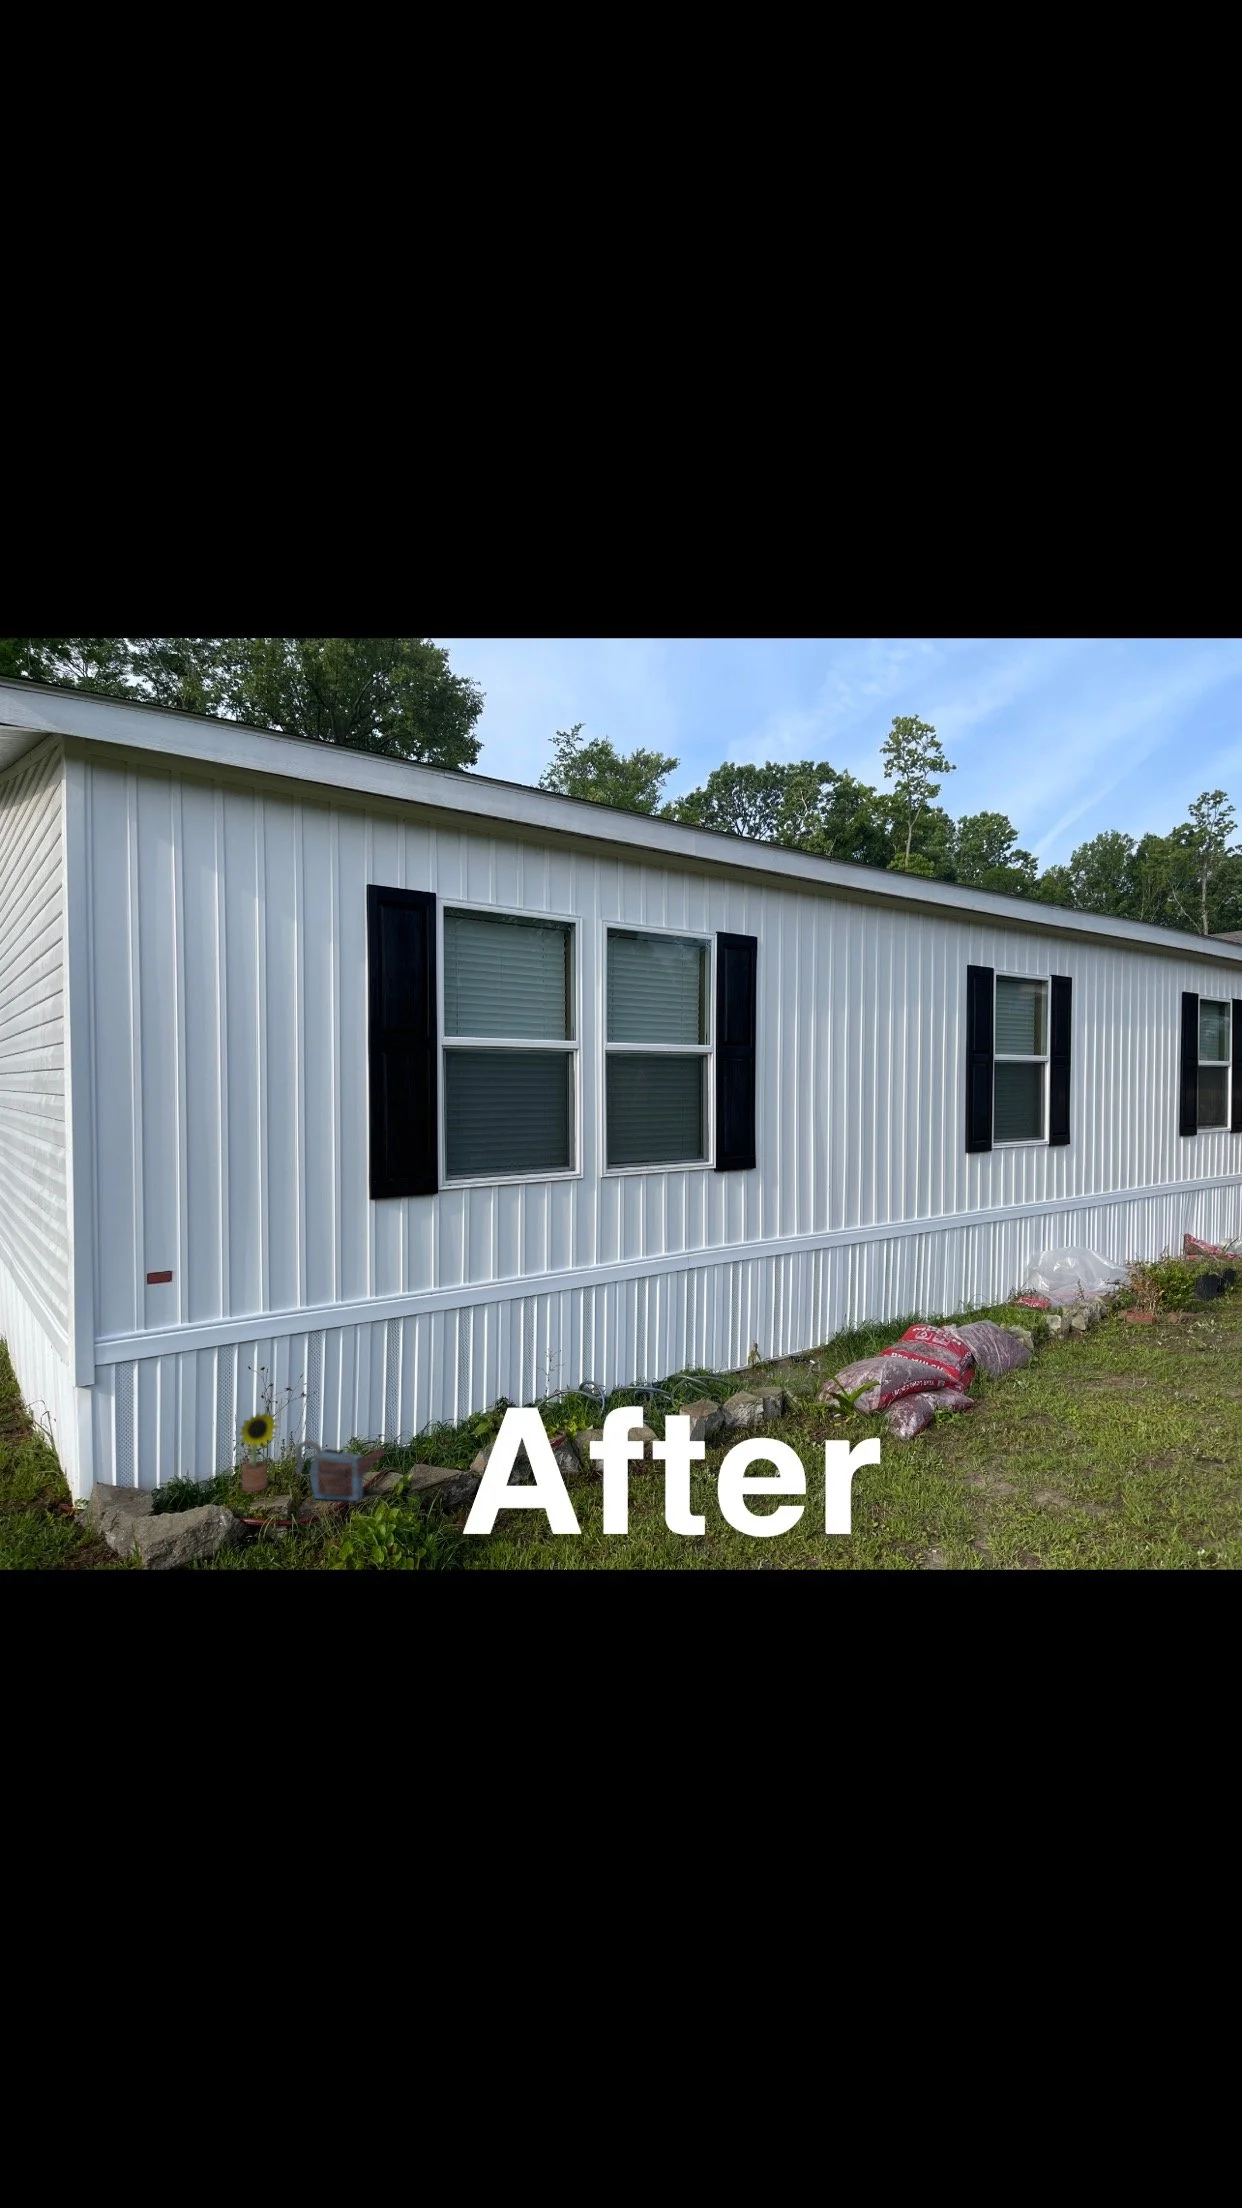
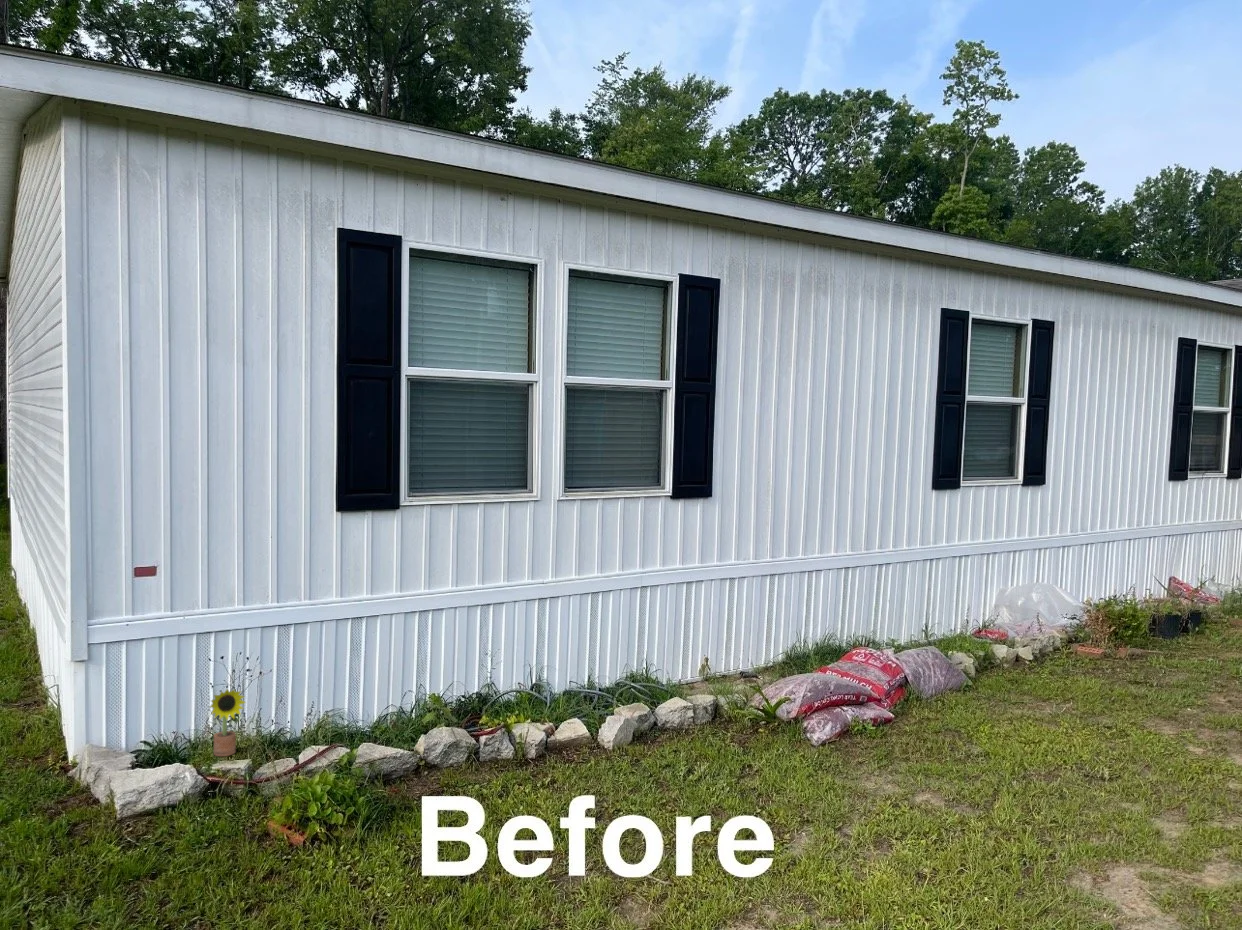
watering can: present [295,1441,387,1501] -> none [255,715,332,768]

